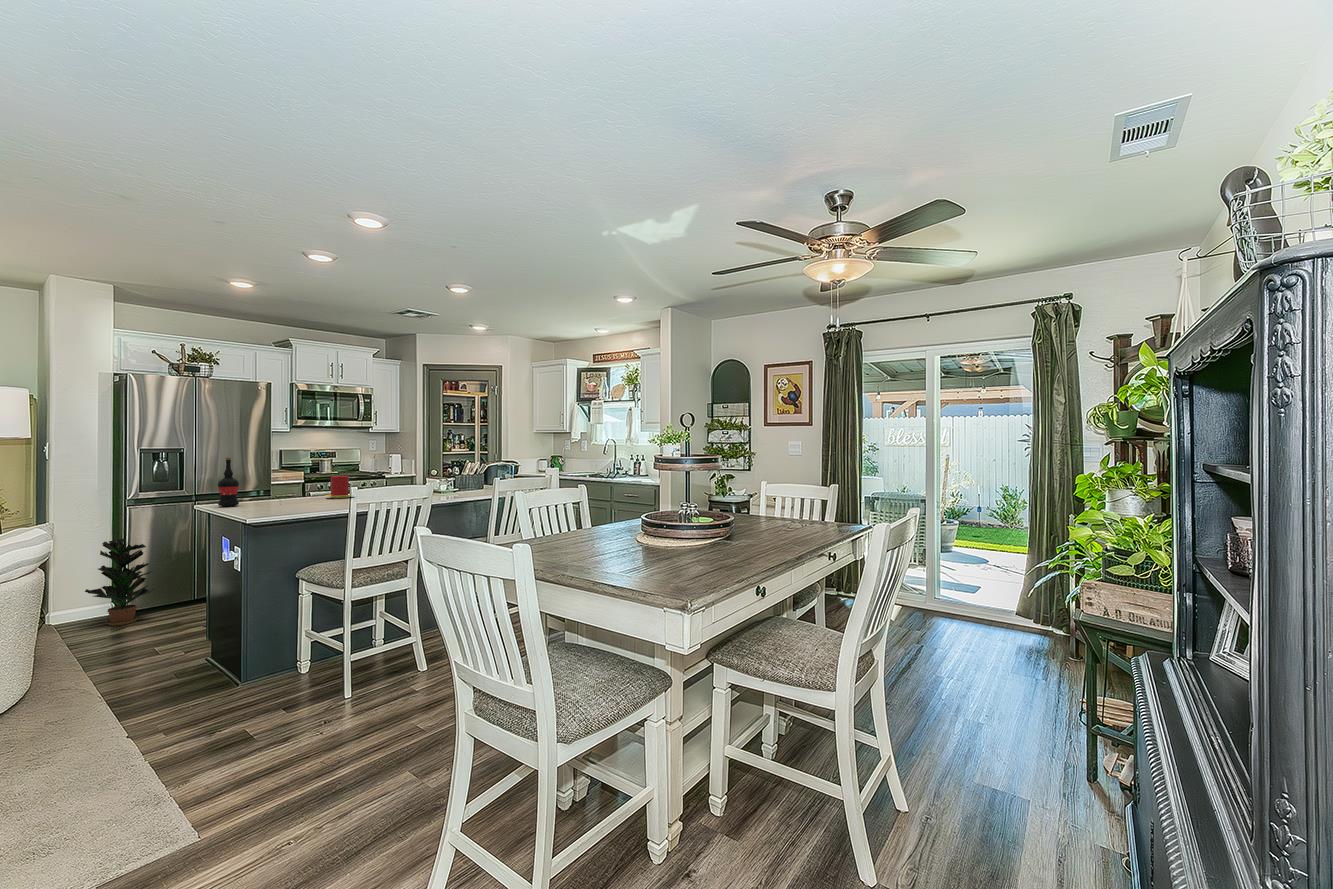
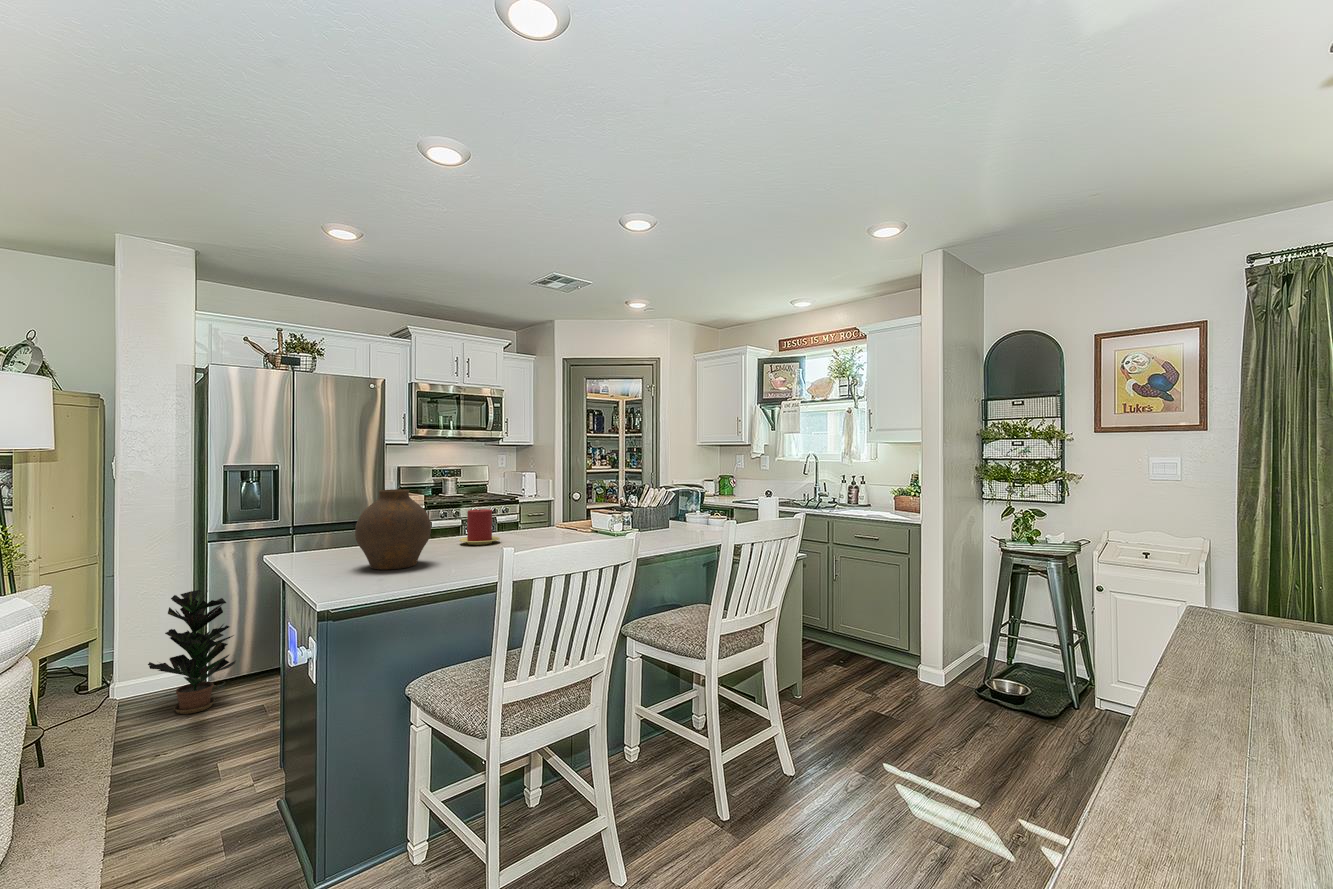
wine bottle: present [218,458,239,506] -> none [308,483,339,560]
vase: none [251,461,302,509] -> present [355,489,431,570]

